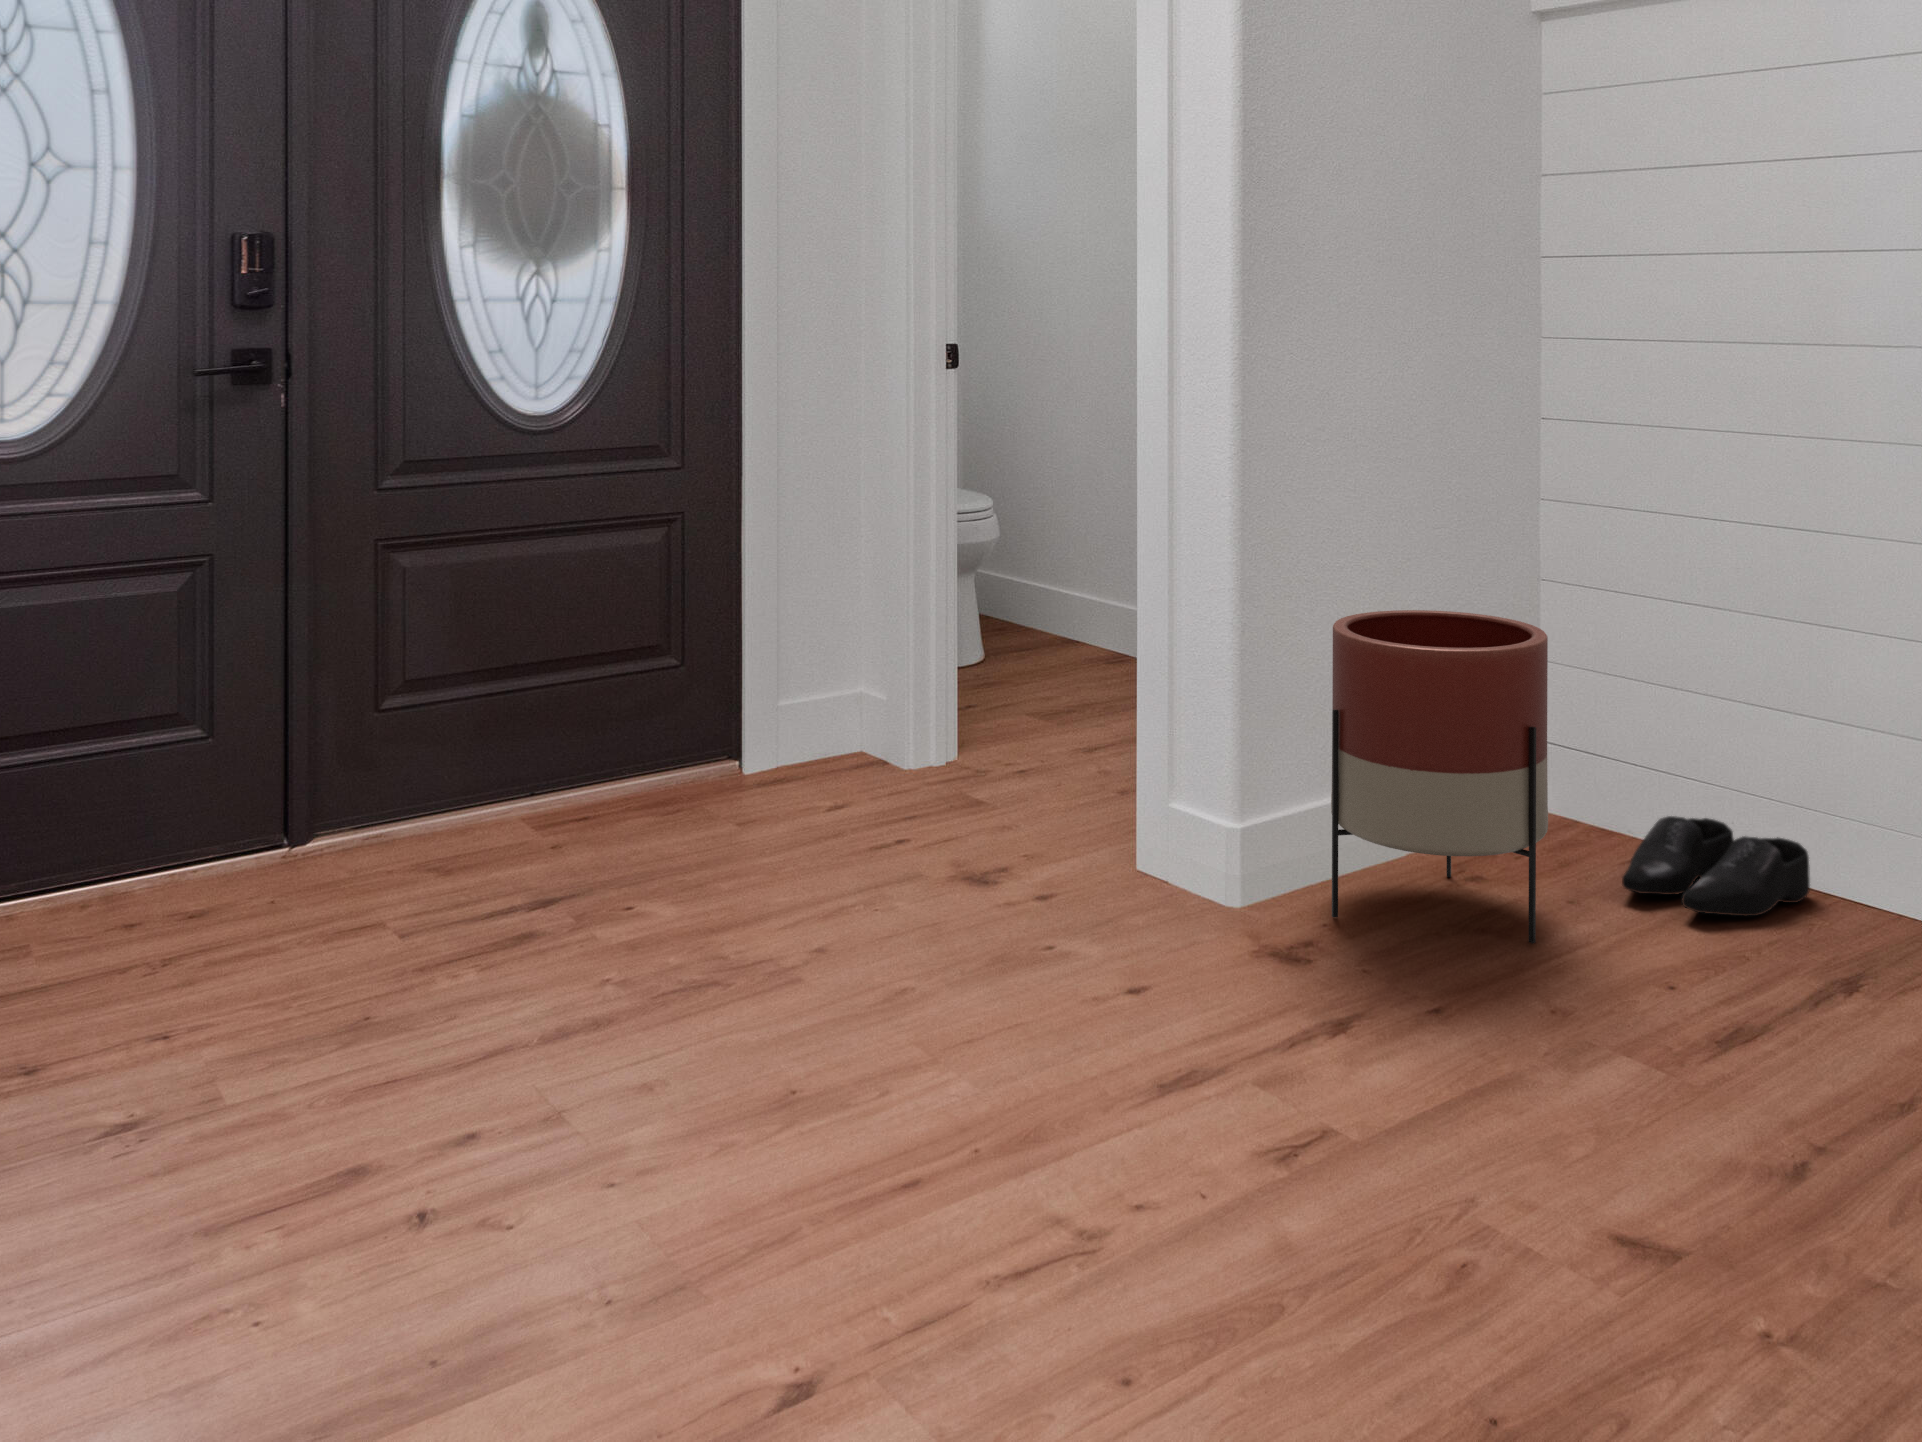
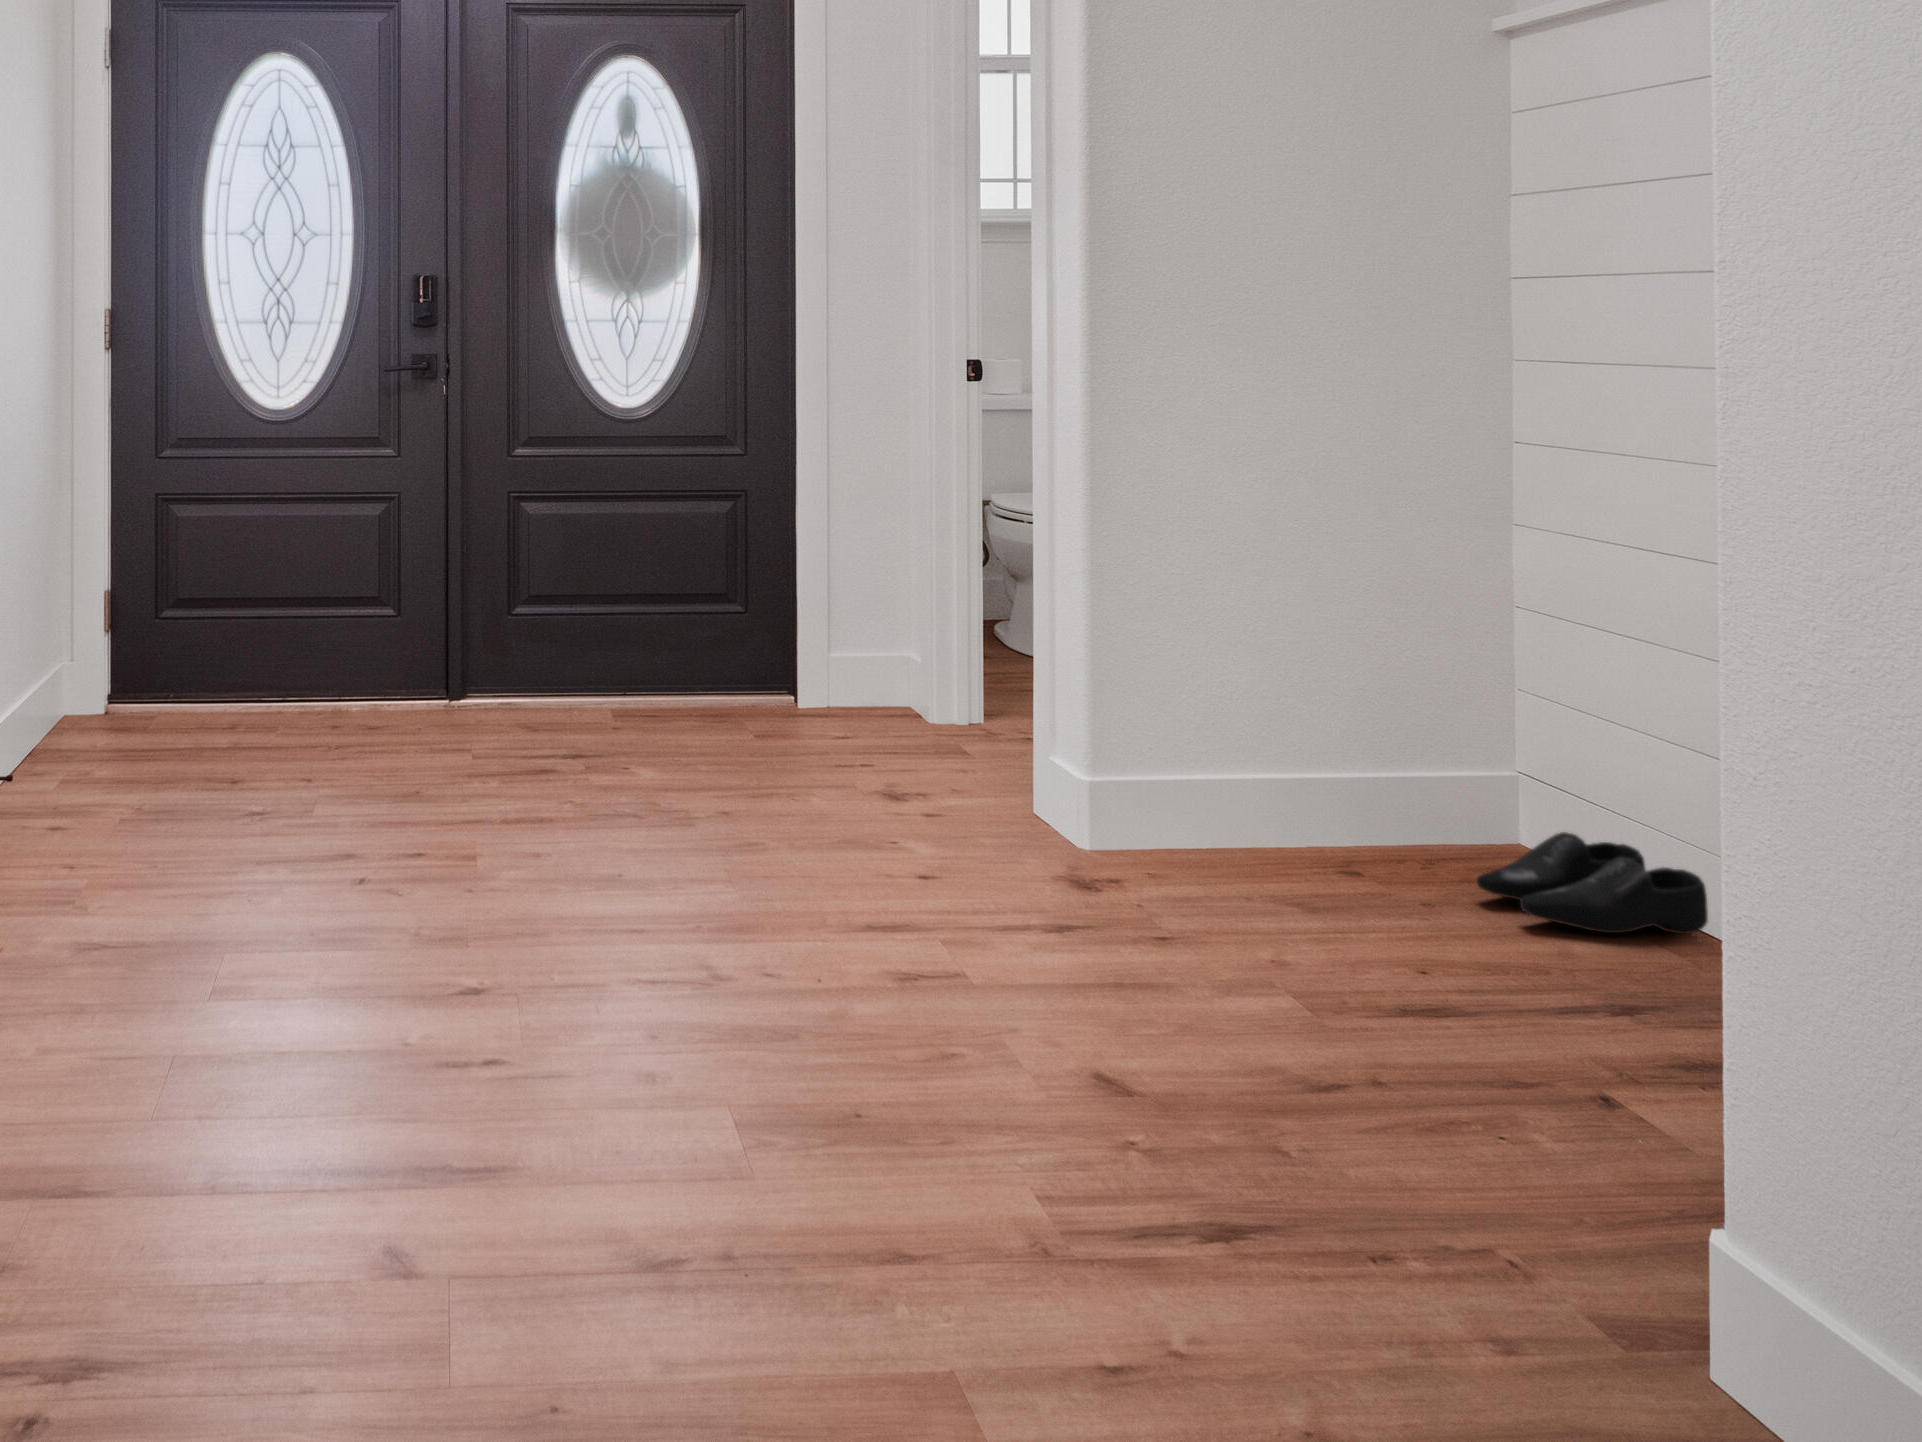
planter: present [1331,610,1548,943] -> none [1162,600,1378,909]

